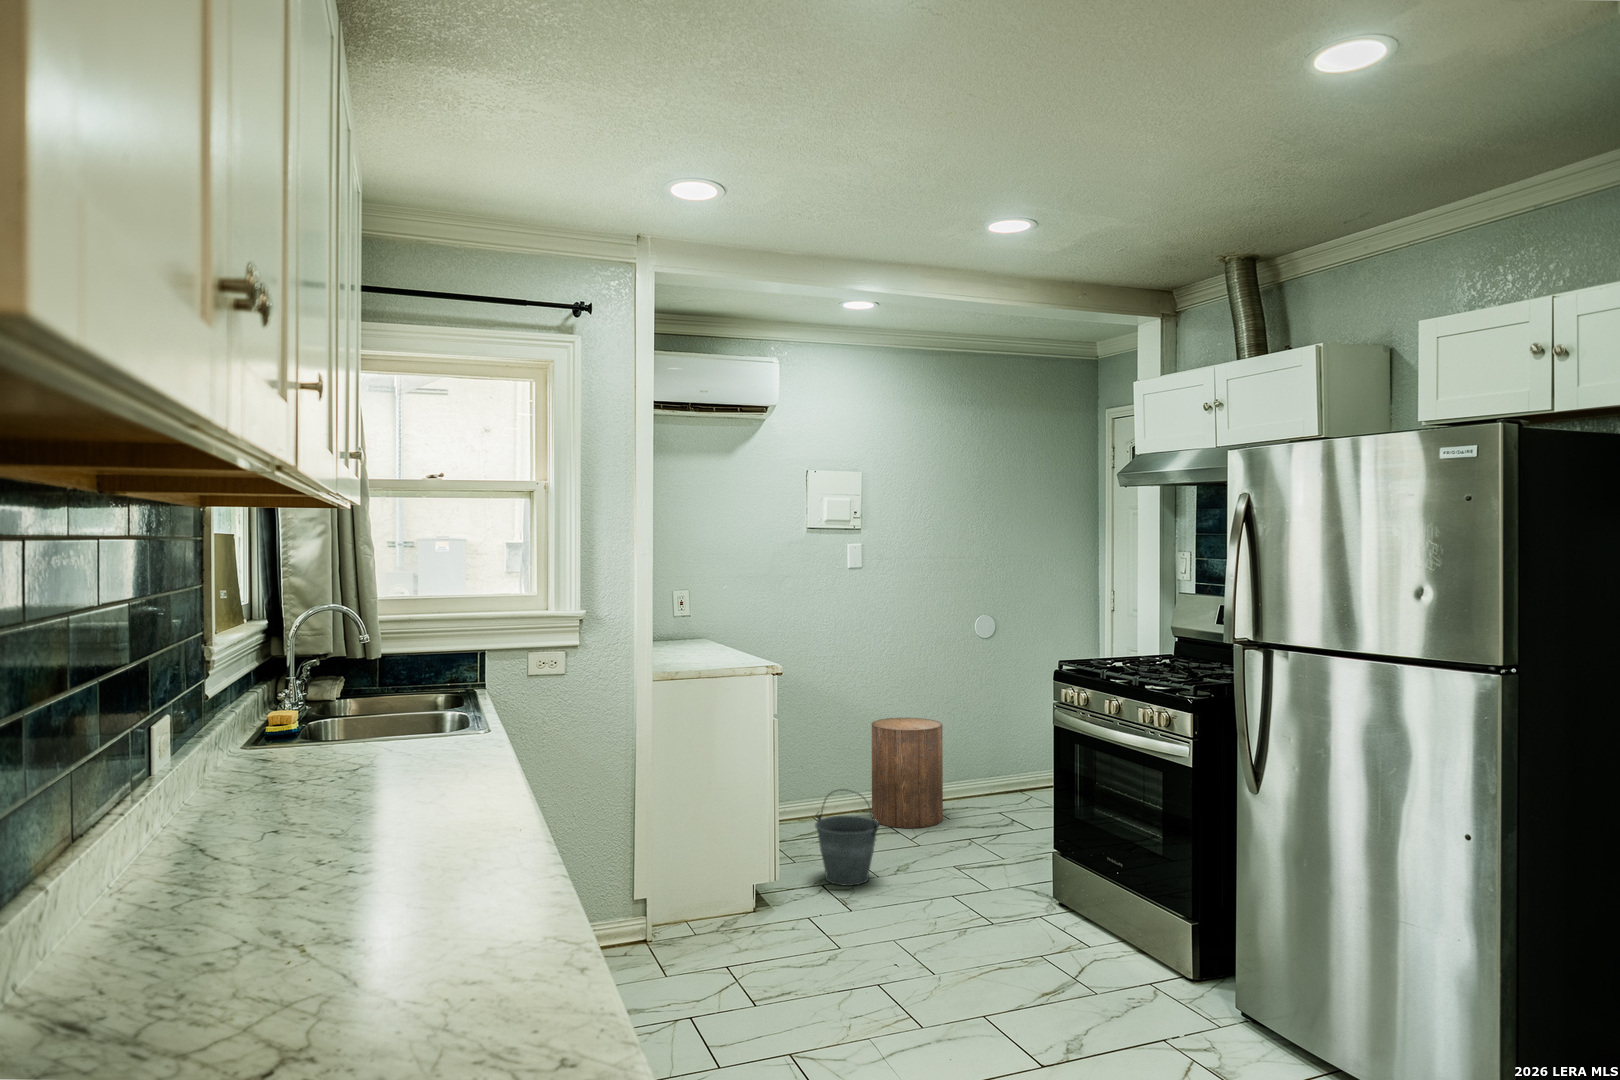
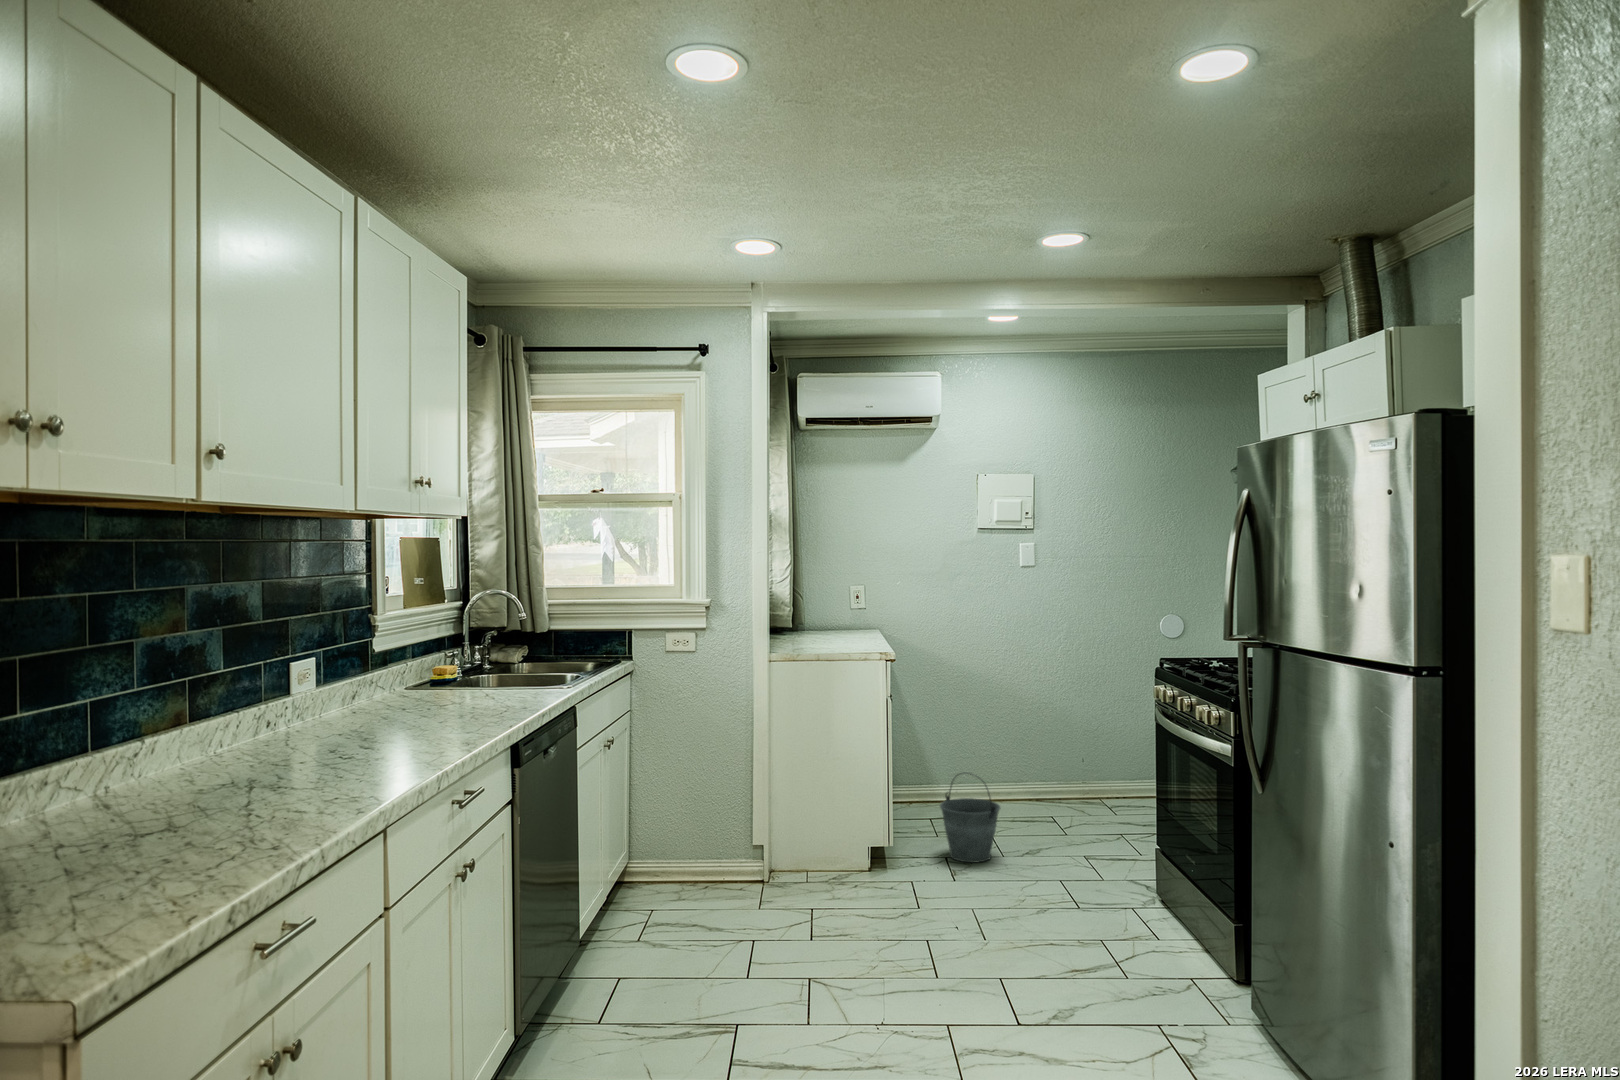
stool: present [872,718,943,828] -> none [1035,714,1108,822]

